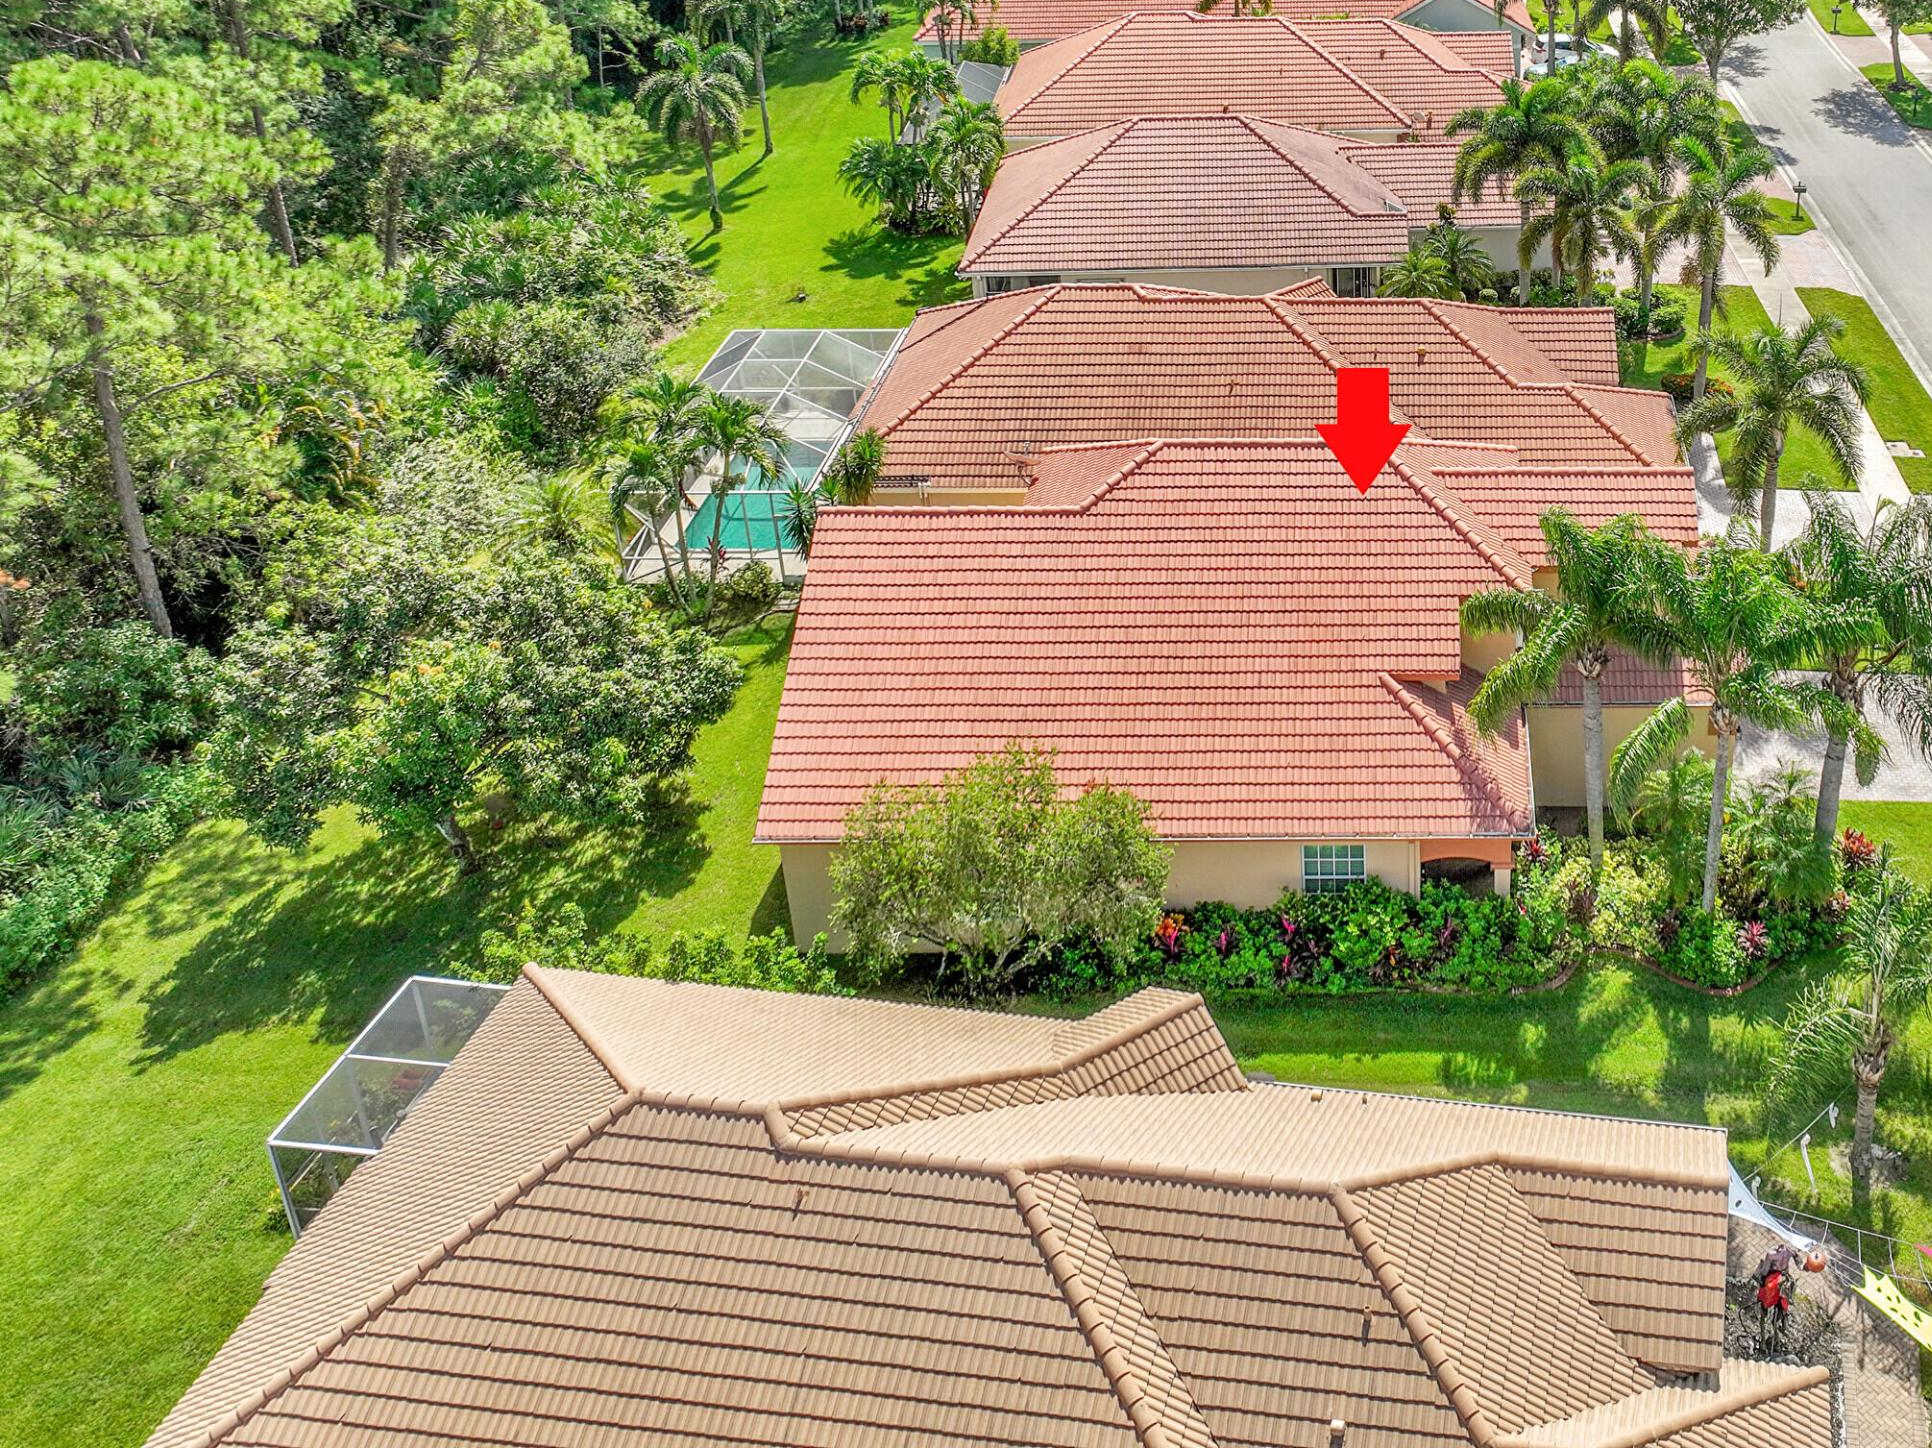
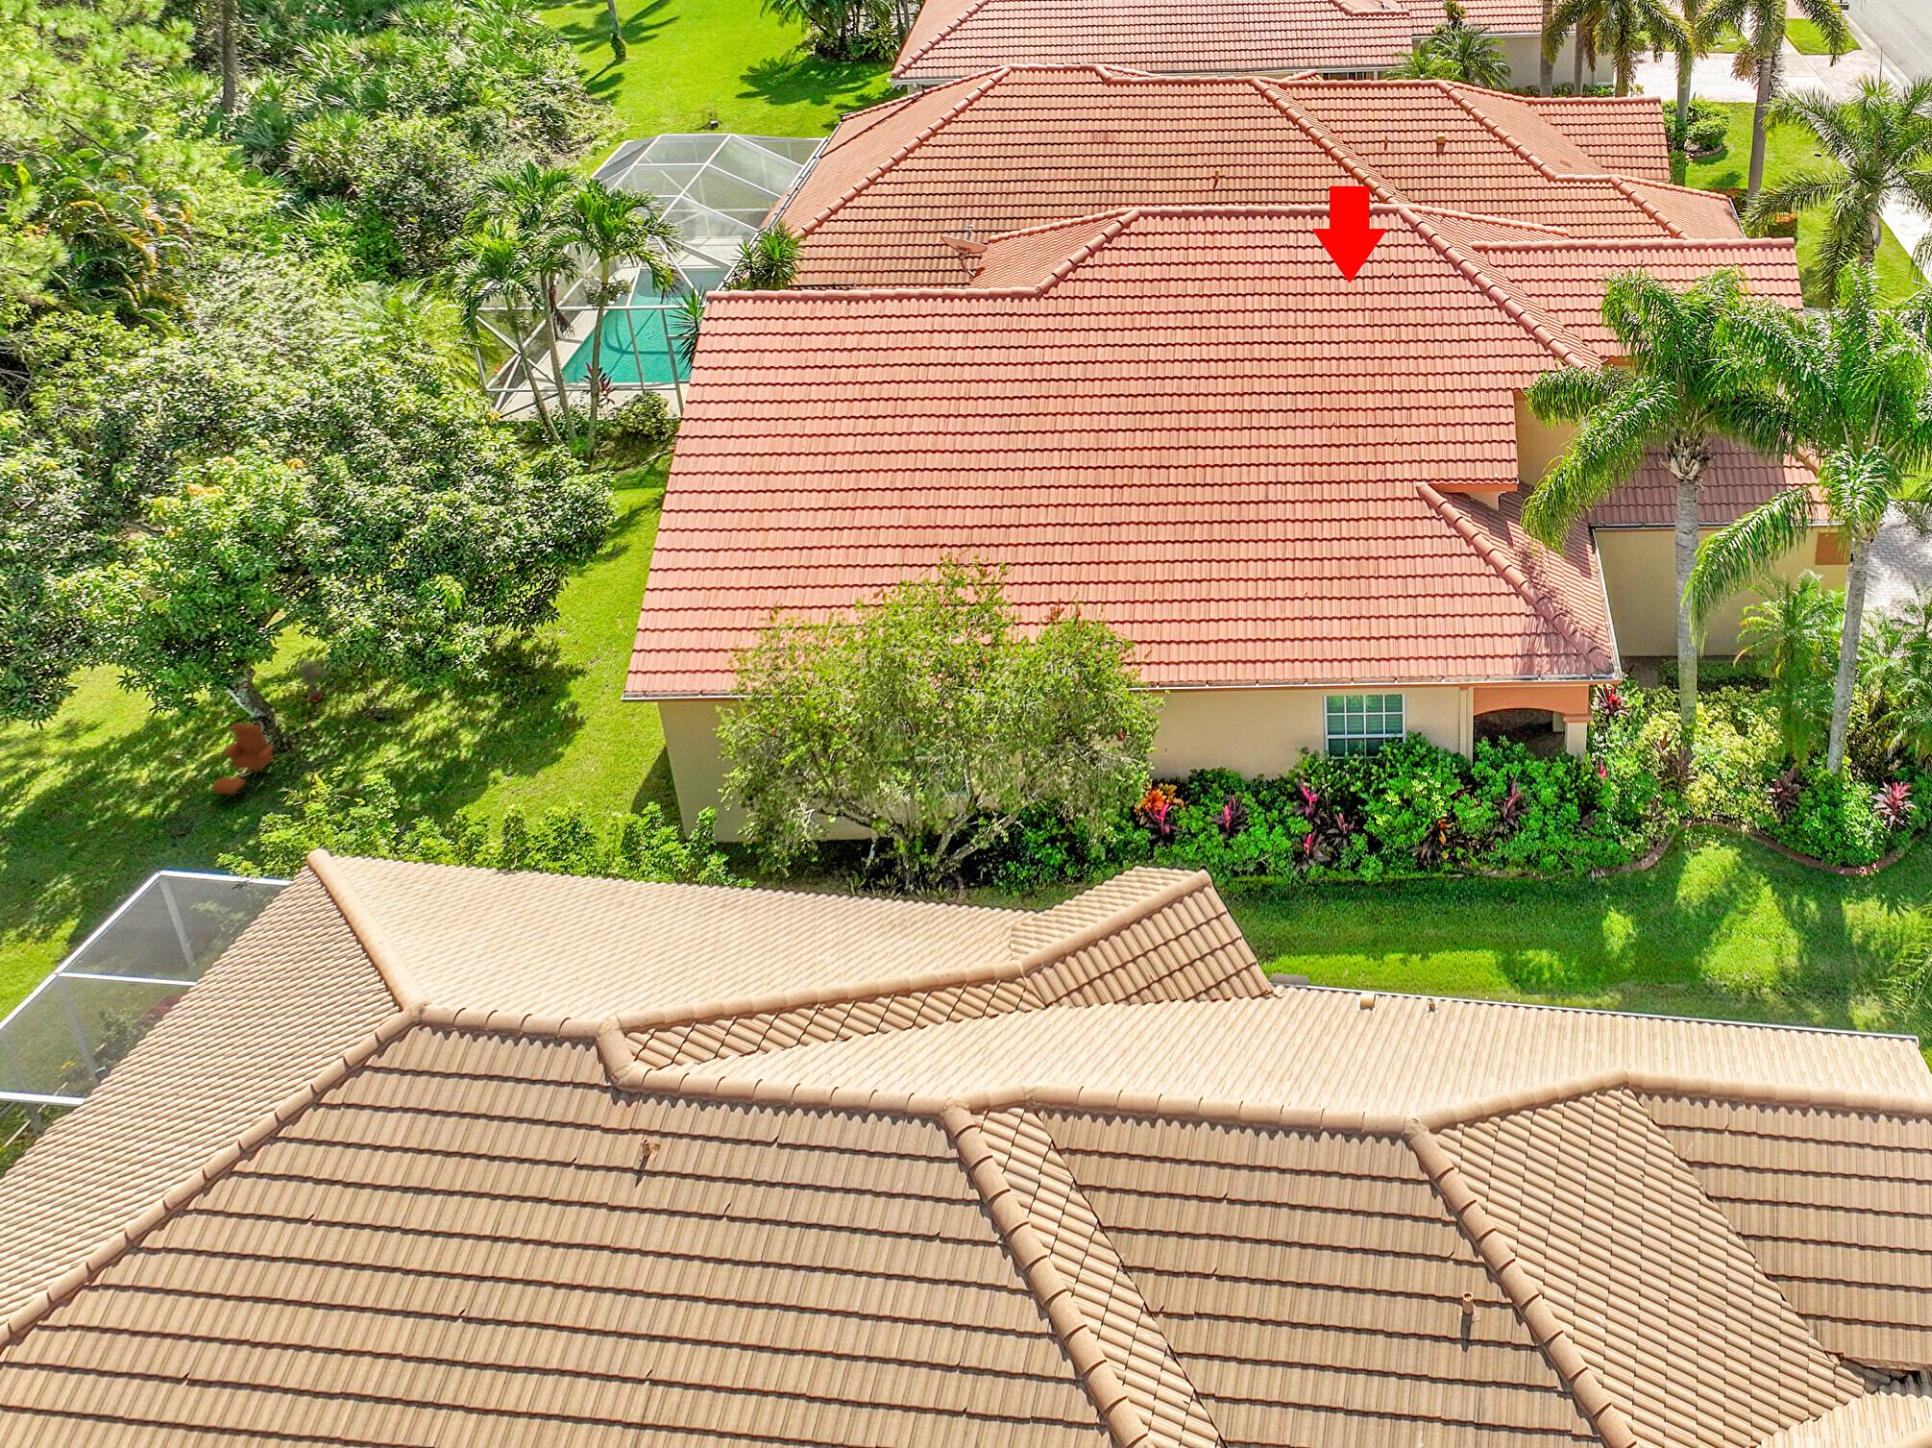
lounge chair: none [421,848,469,915] -> present [212,723,273,801]

